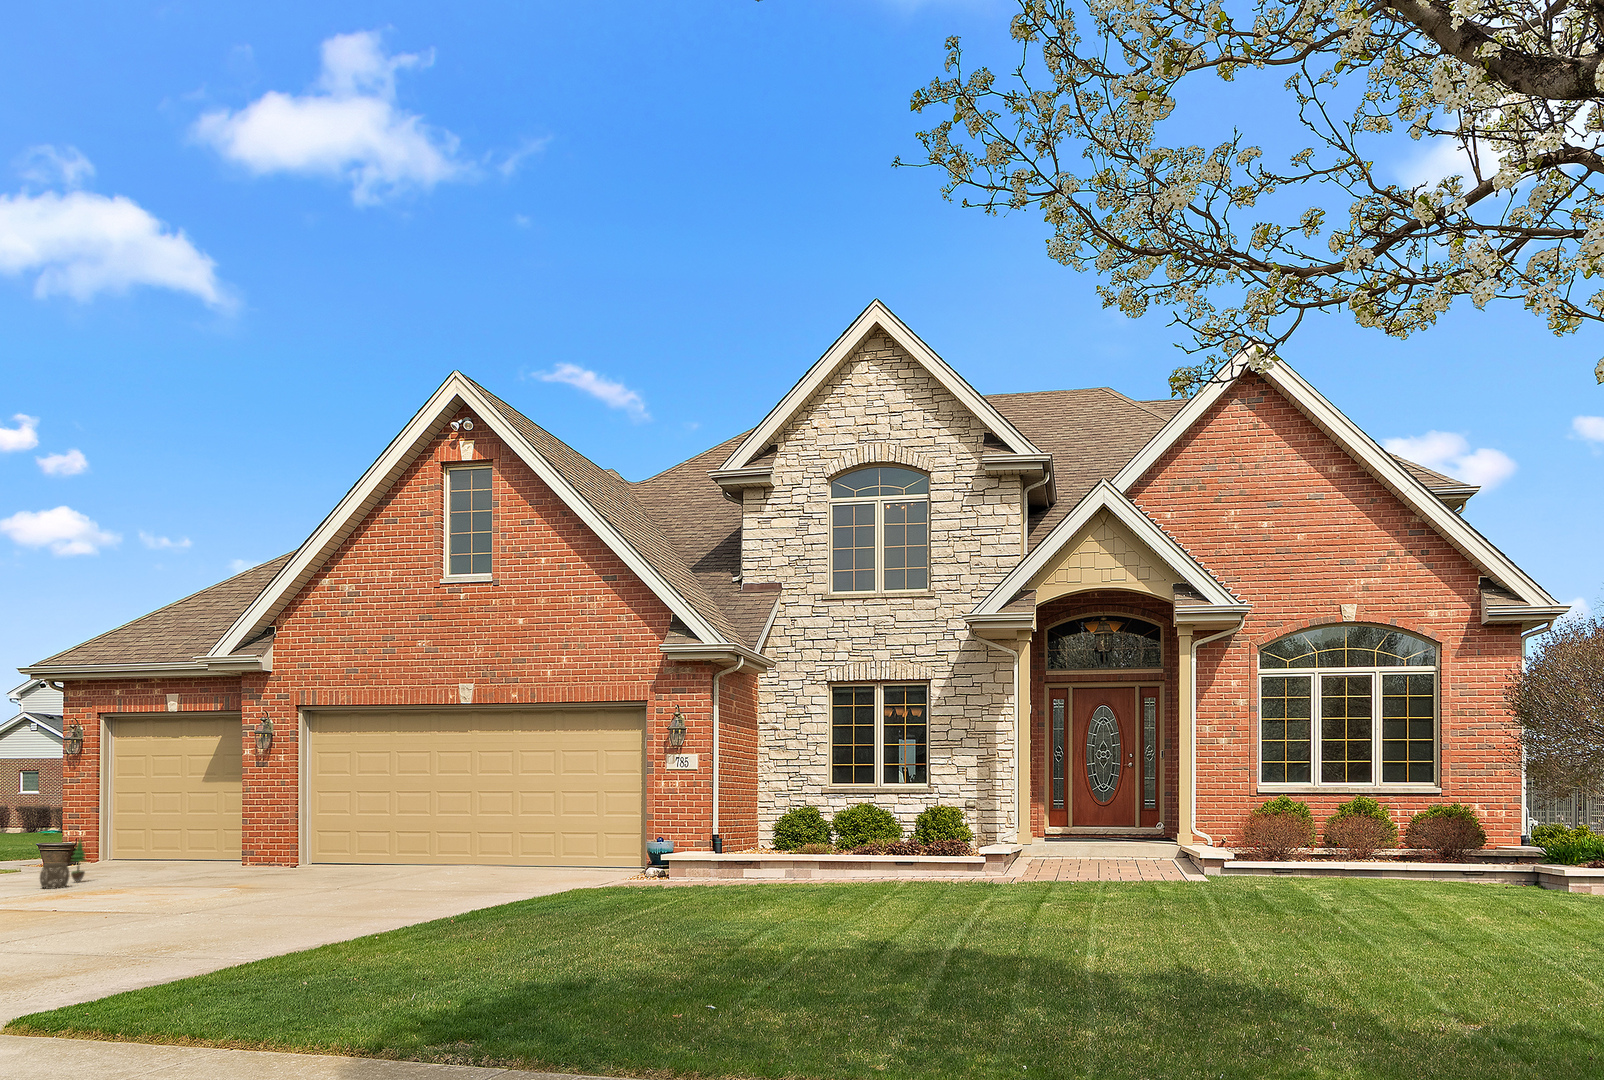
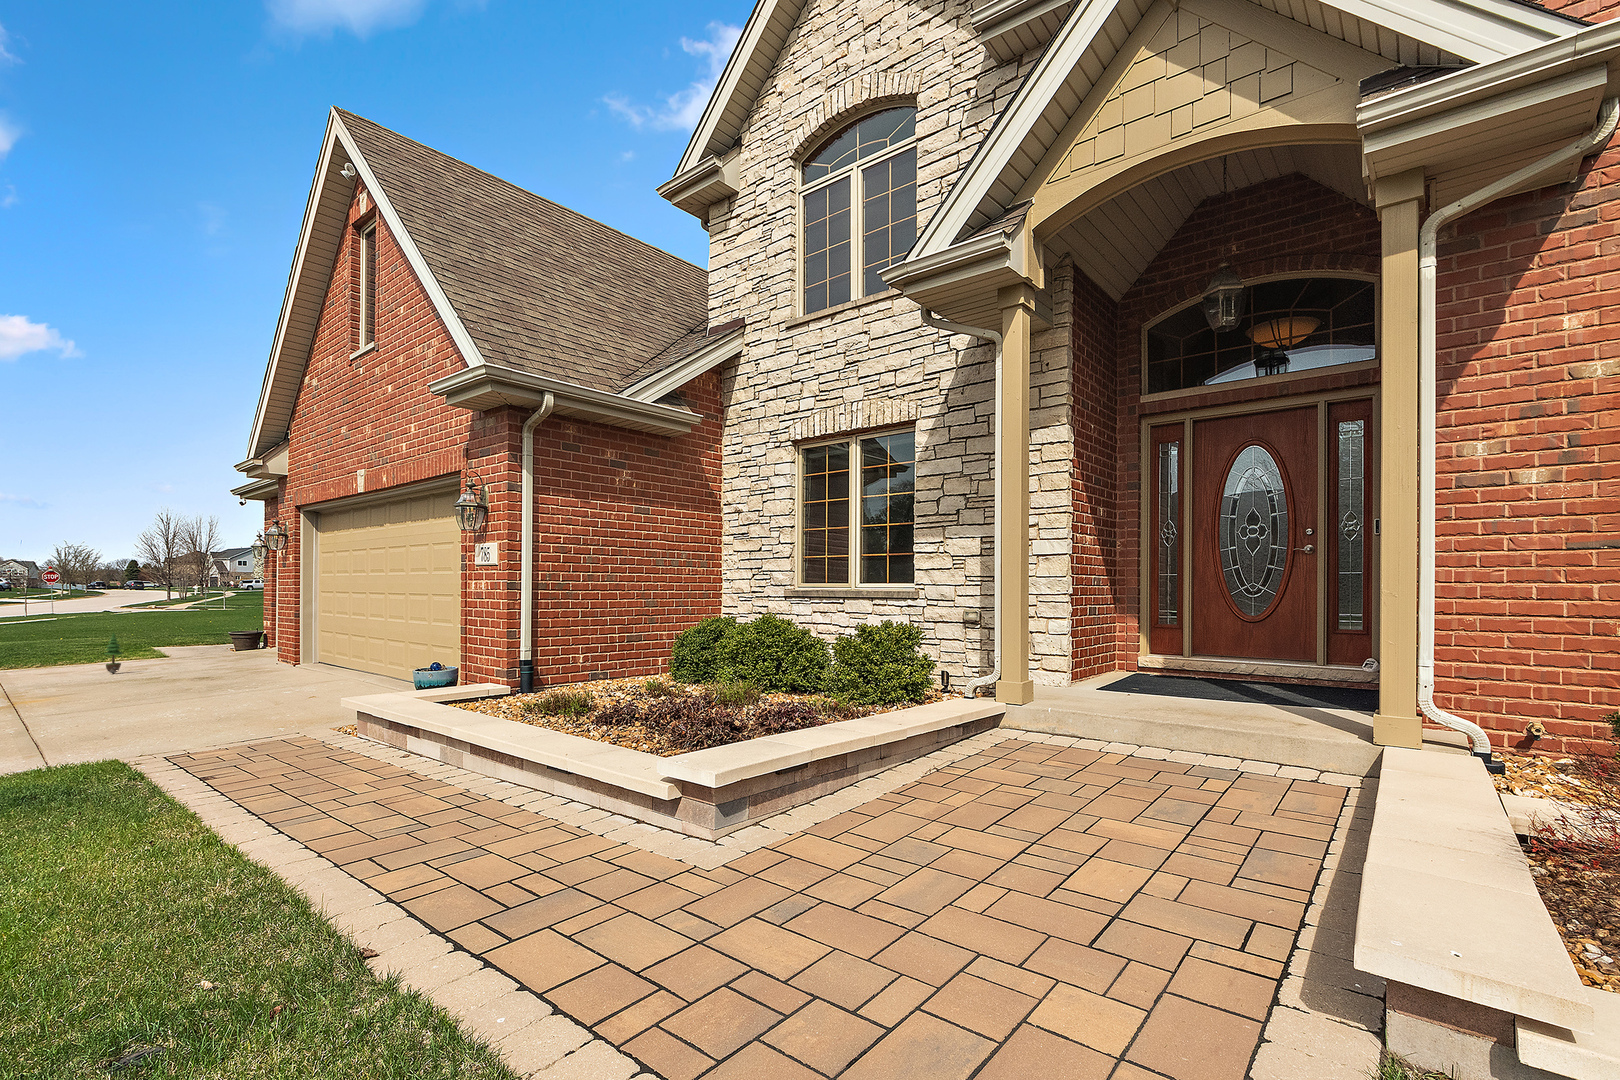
woven basket: present [40,863,70,889] -> none [35,656,71,681]

